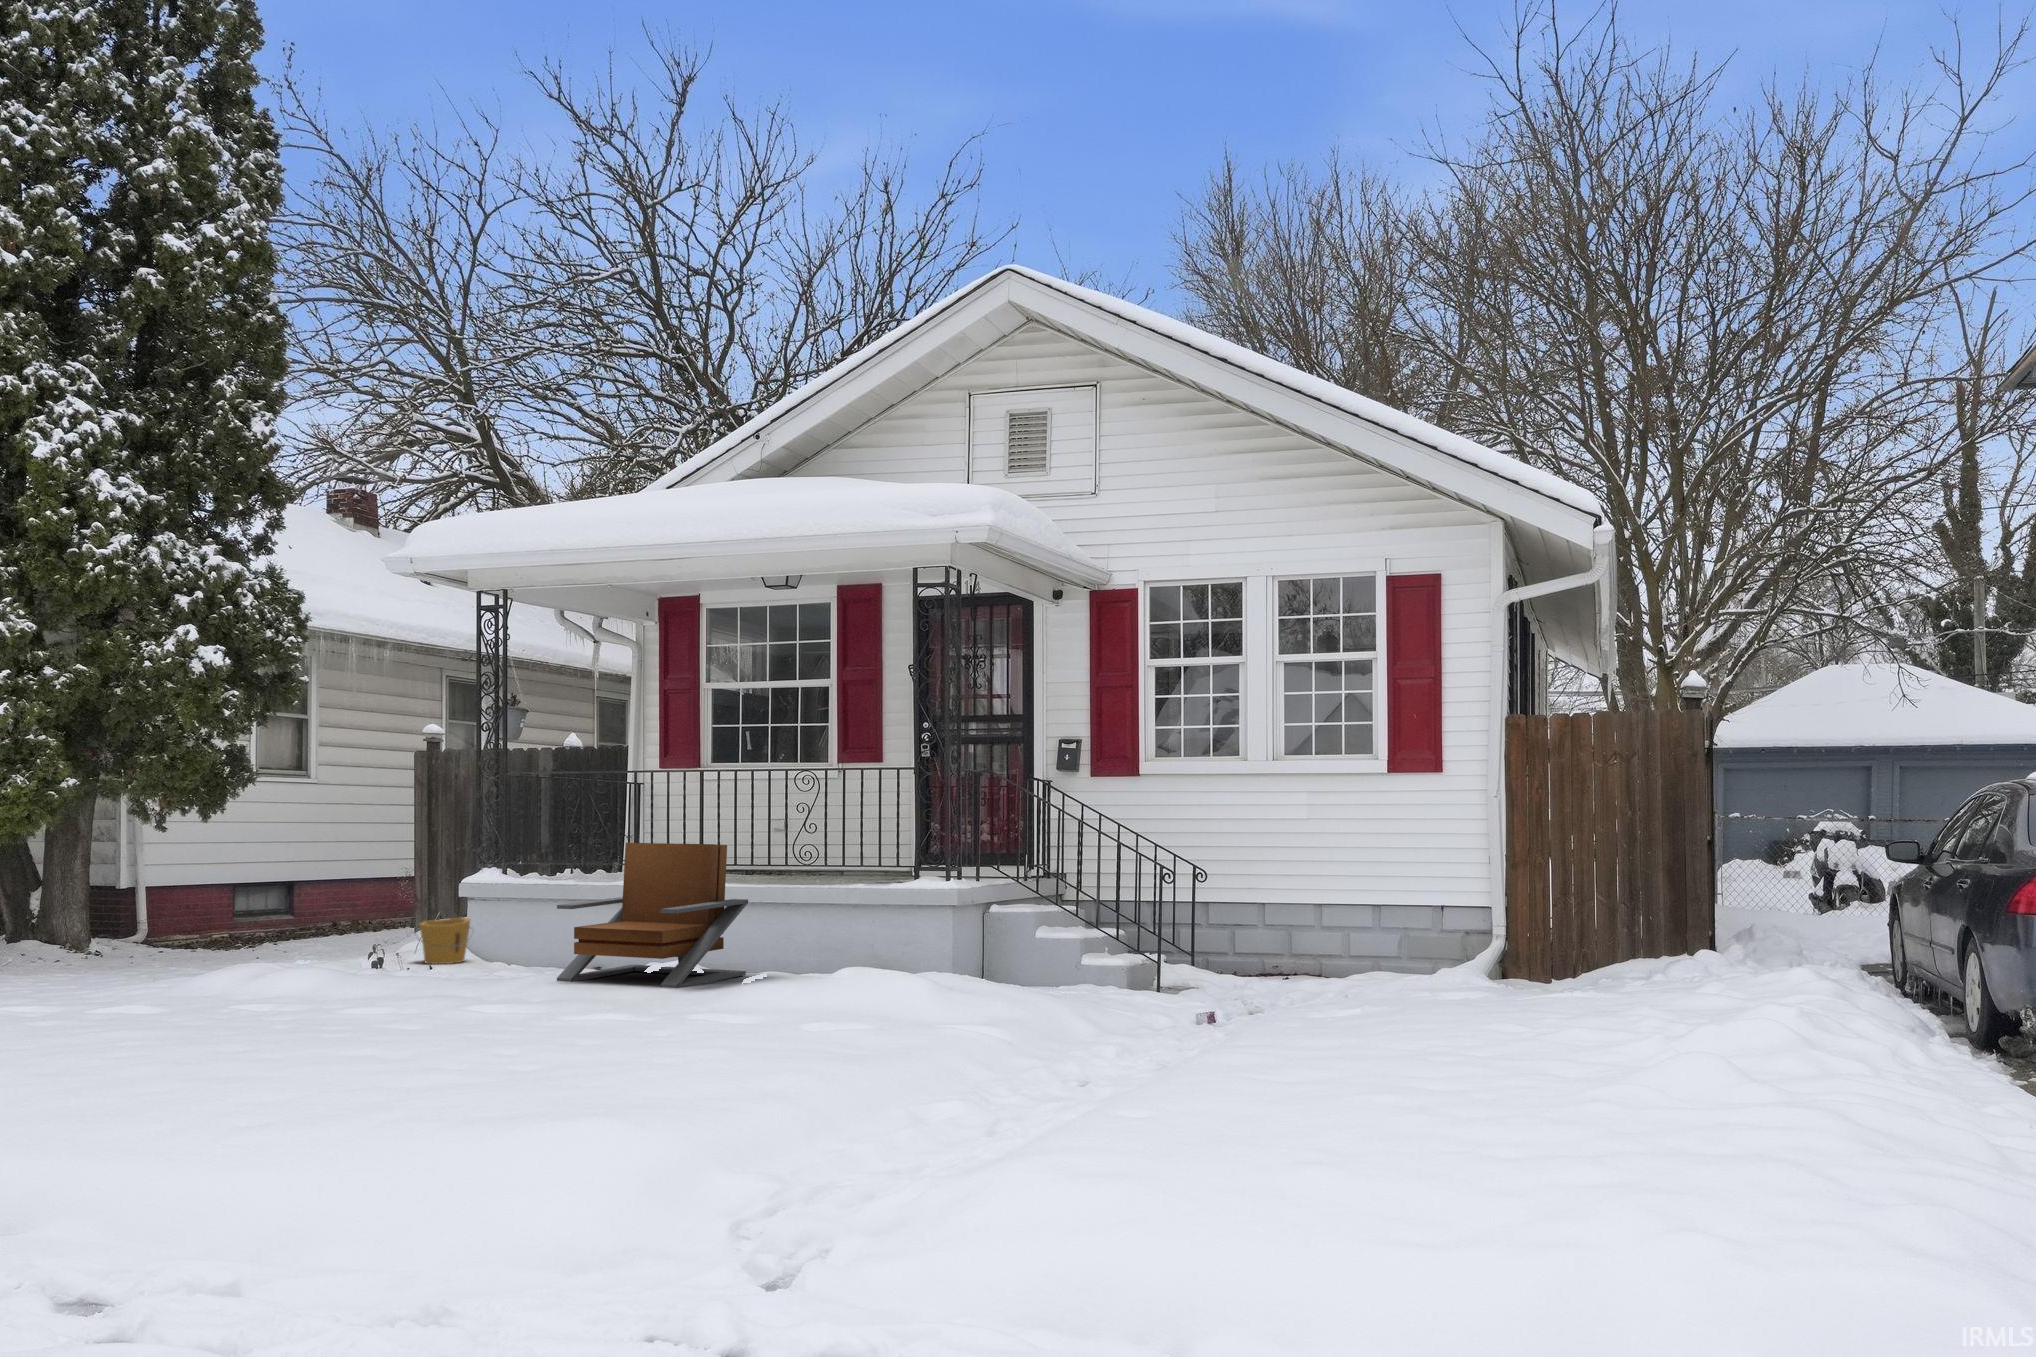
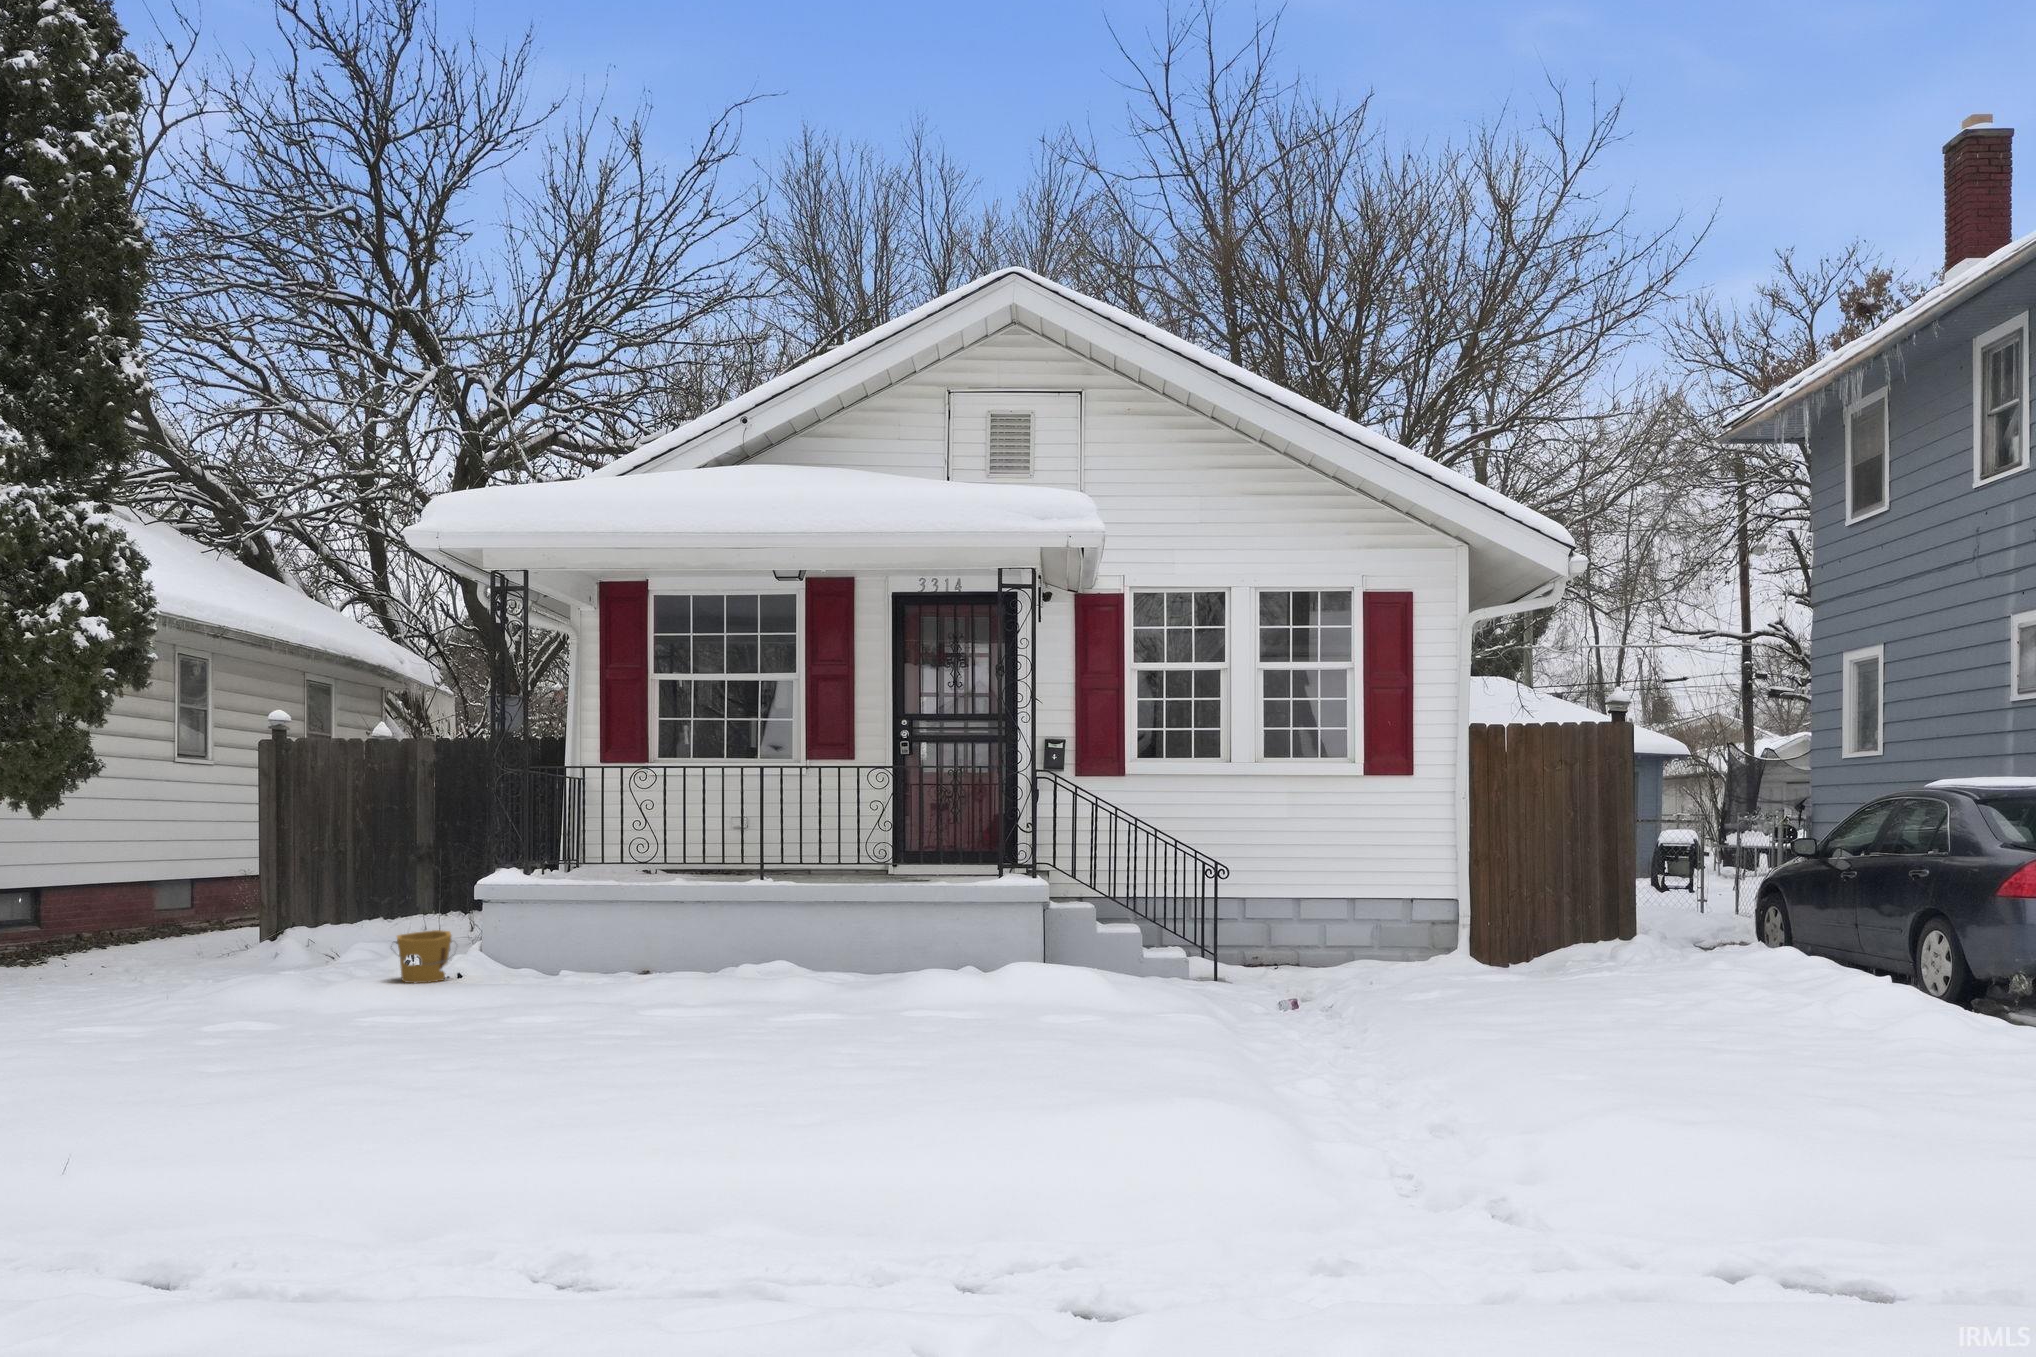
lounge chair: present [557,843,748,988] -> none [615,847,806,1003]

